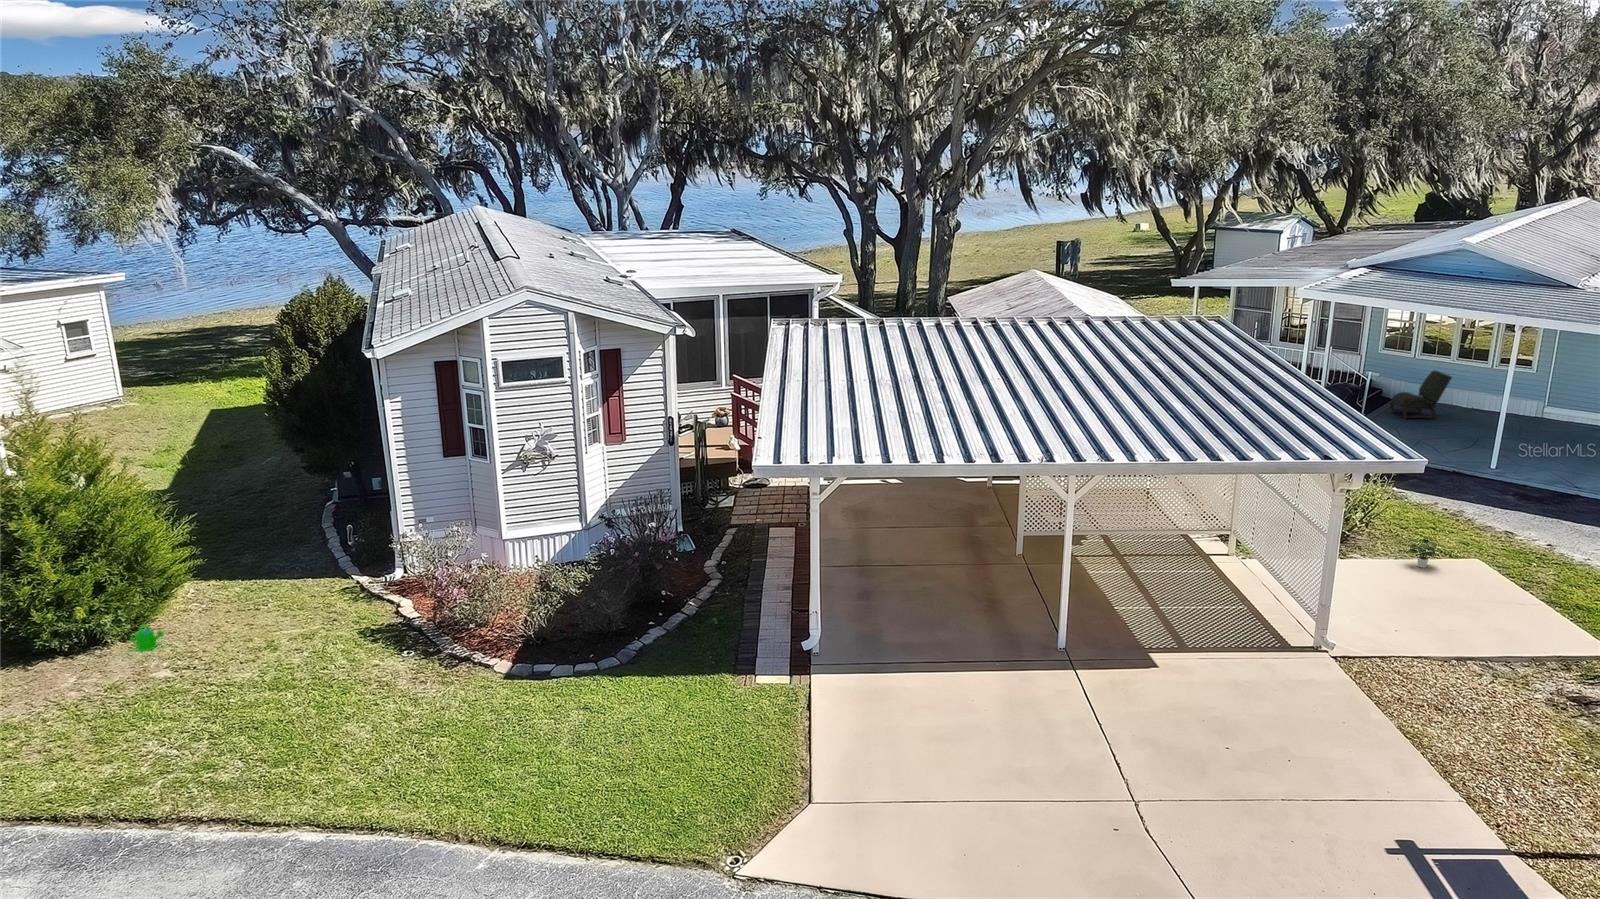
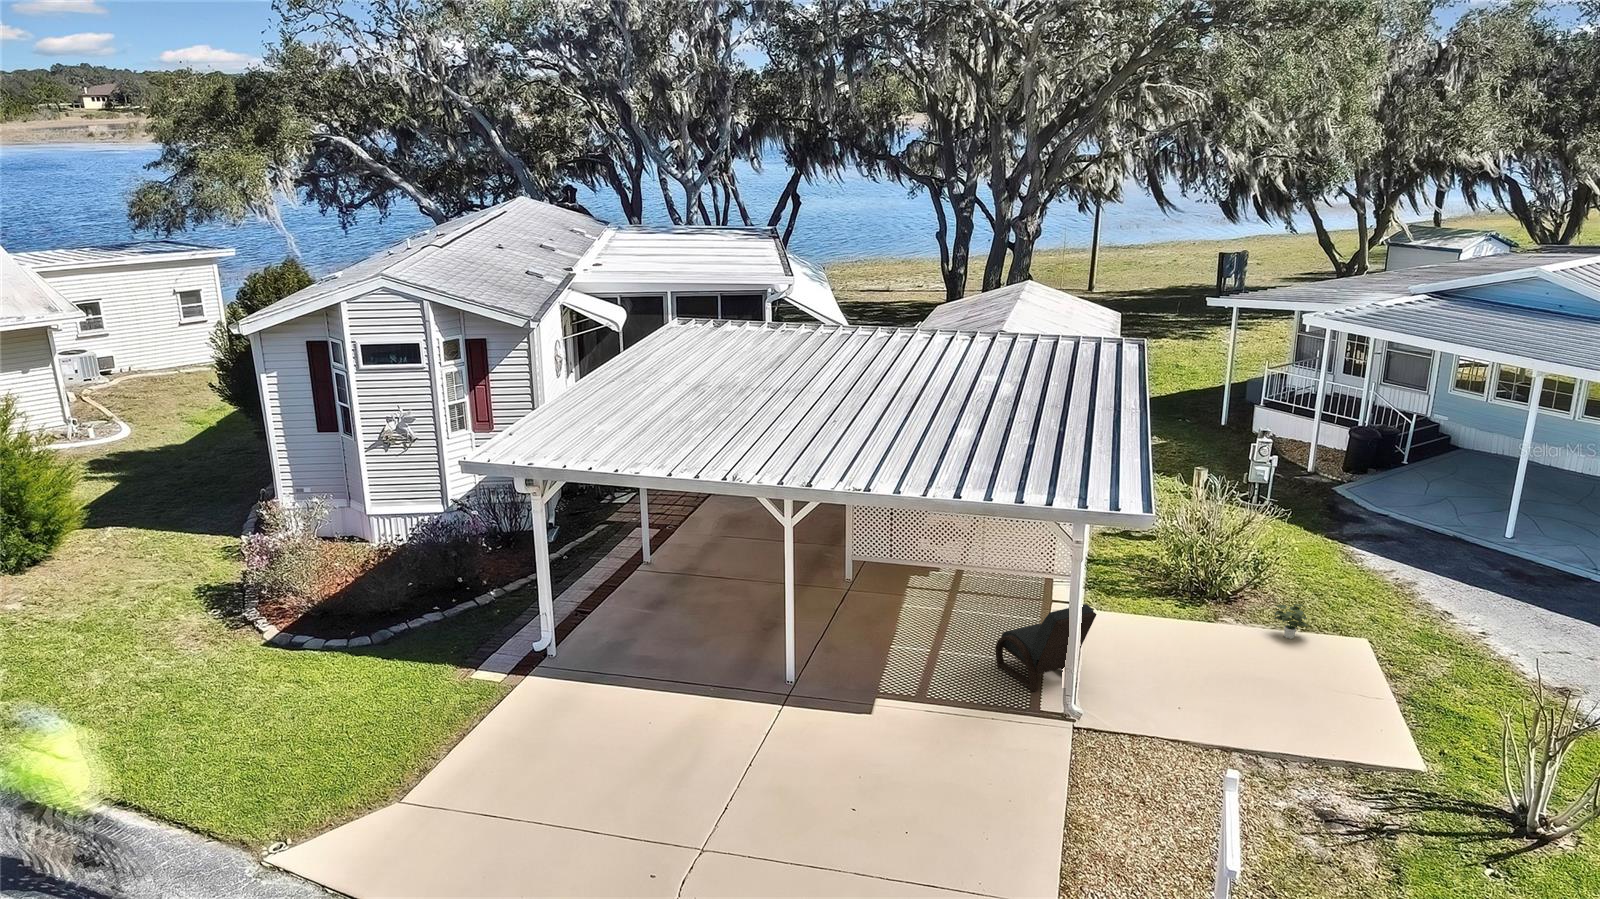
lounge chair: present [1390,371,1452,420] -> present [995,604,1096,692]
watering can: present [130,624,164,651] -> none [21,557,46,581]

